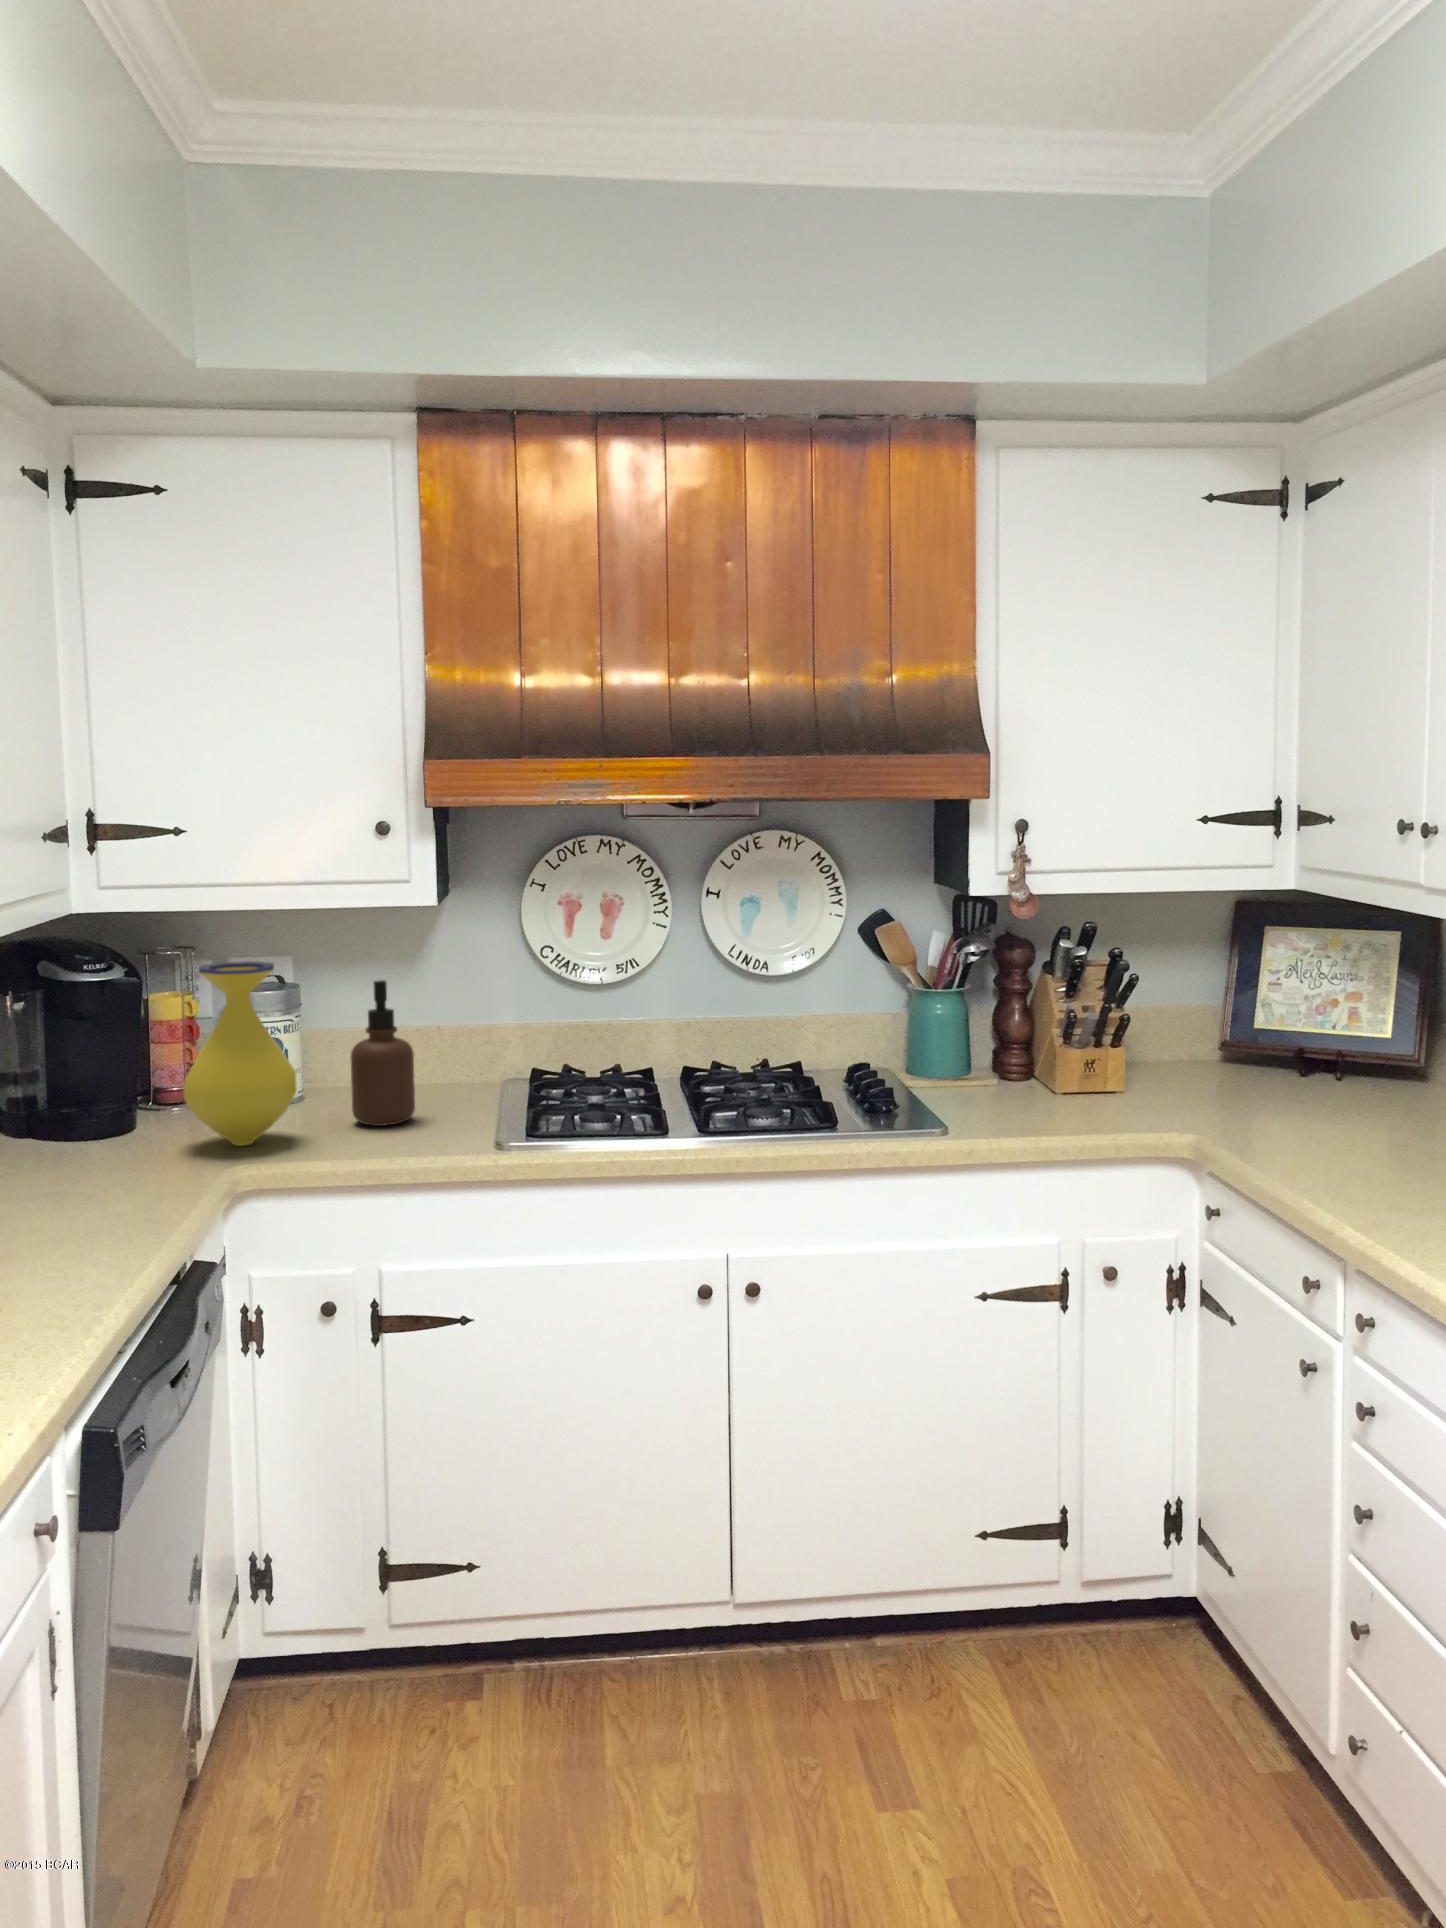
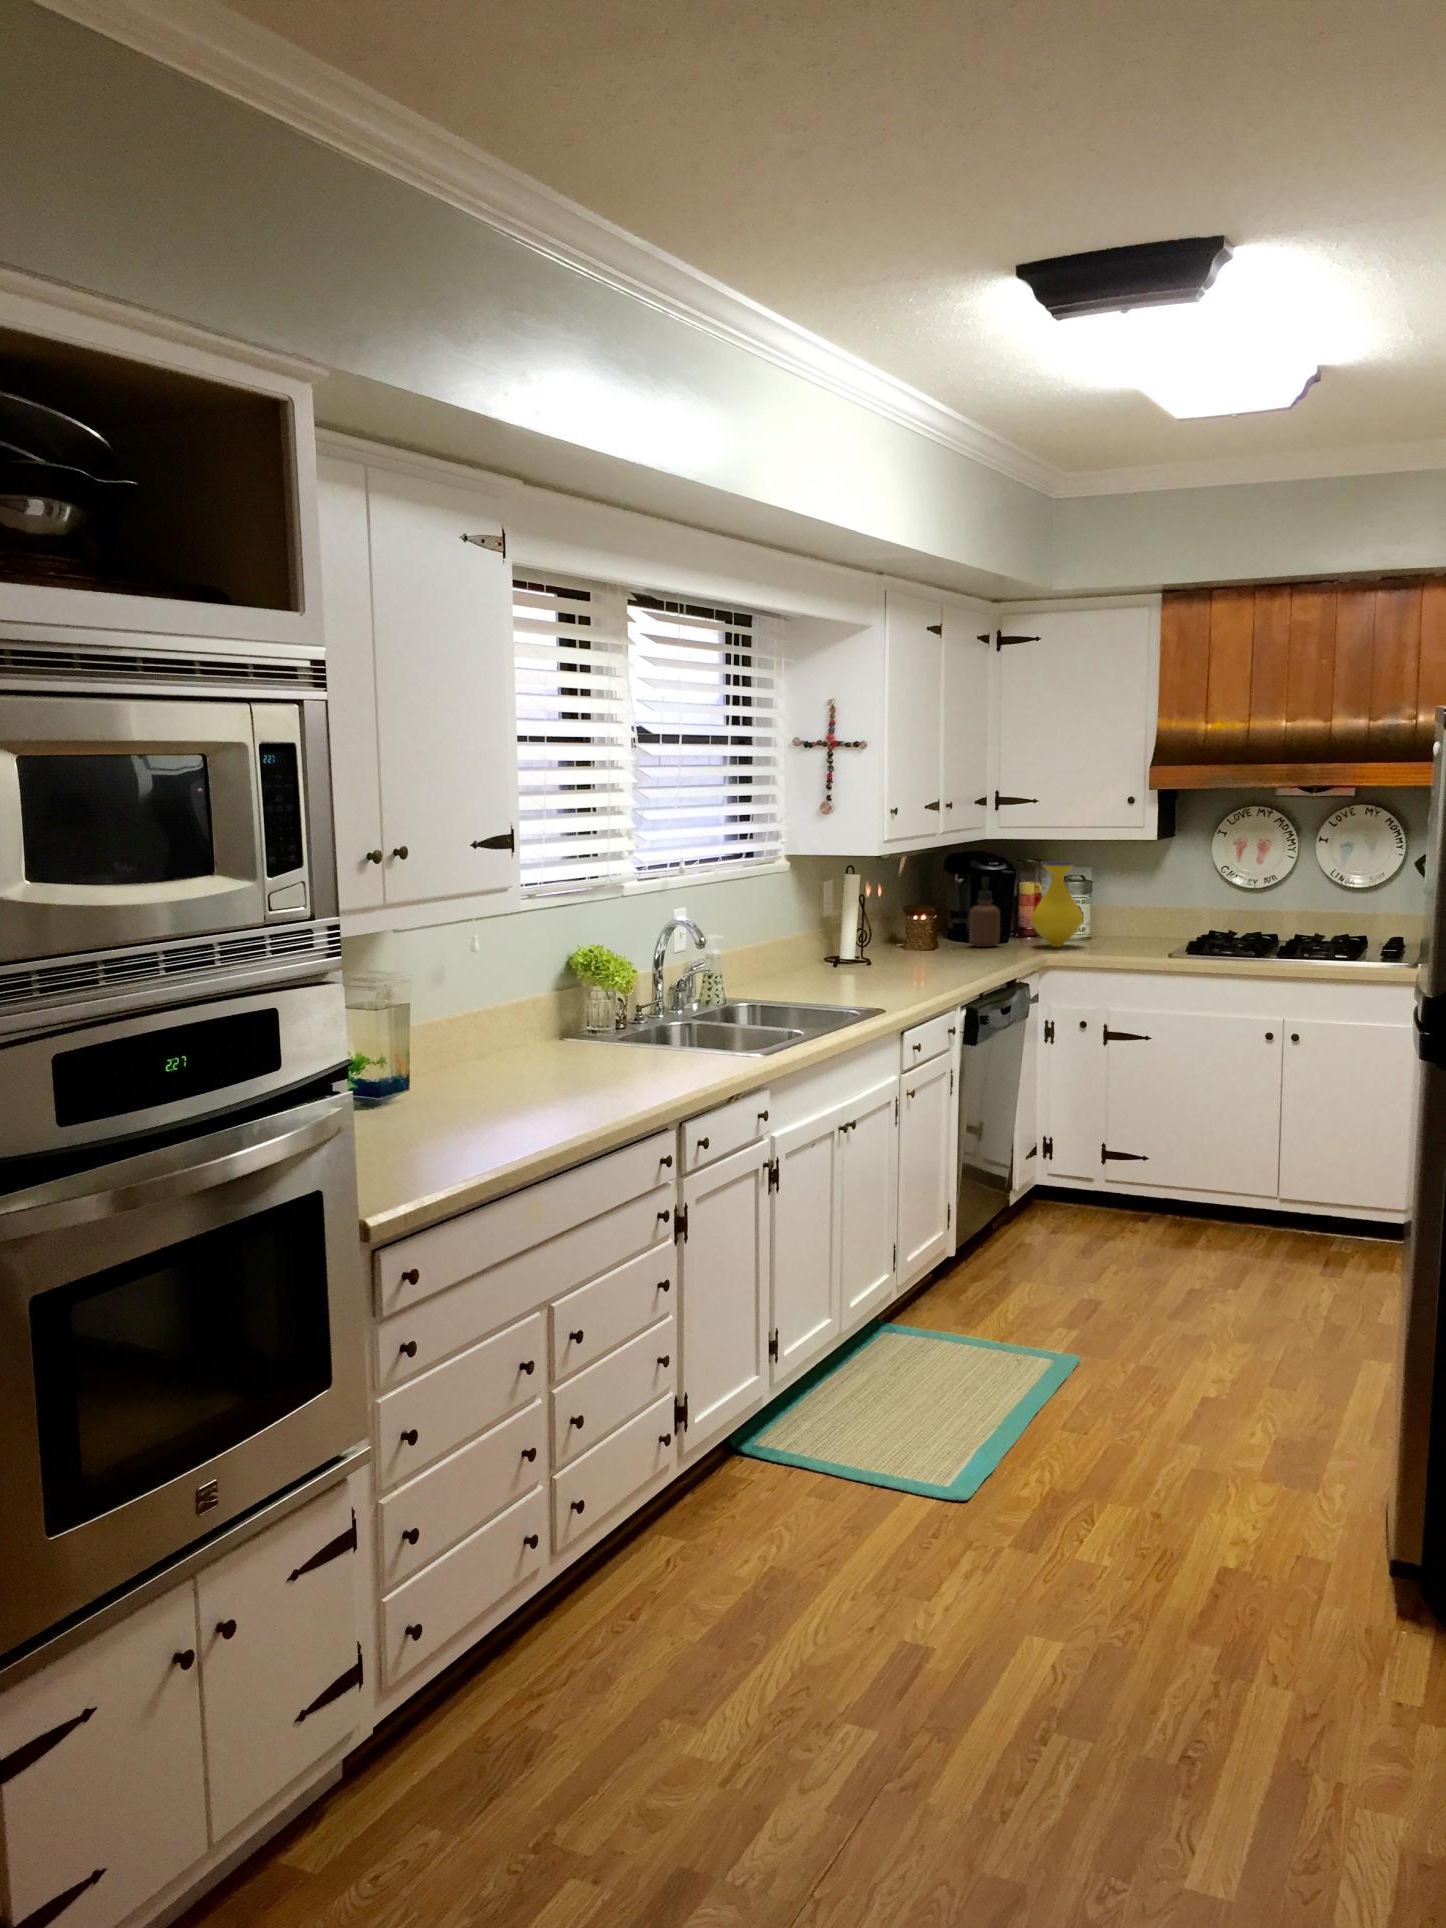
soap dispenser: present [350,980,415,1126] -> present [969,877,1000,947]

